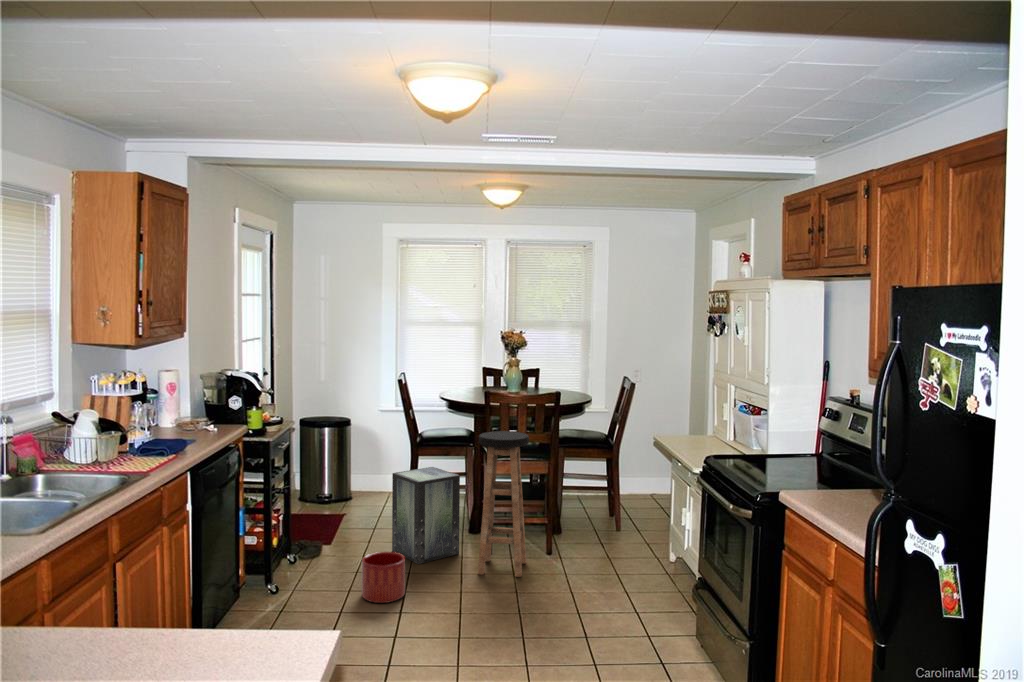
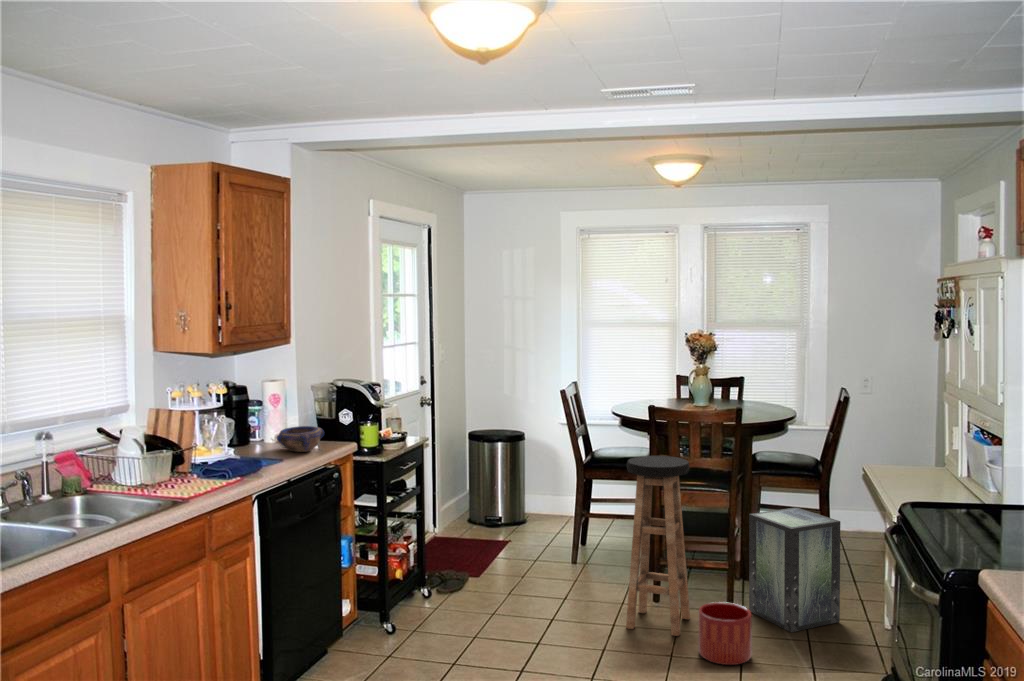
bowl: none [174,410,219,433] -> present [277,426,324,452]
storage box: present [392,467,460,564] -> present [749,507,840,632]
planter: present [362,552,405,603] -> present [698,602,752,665]

